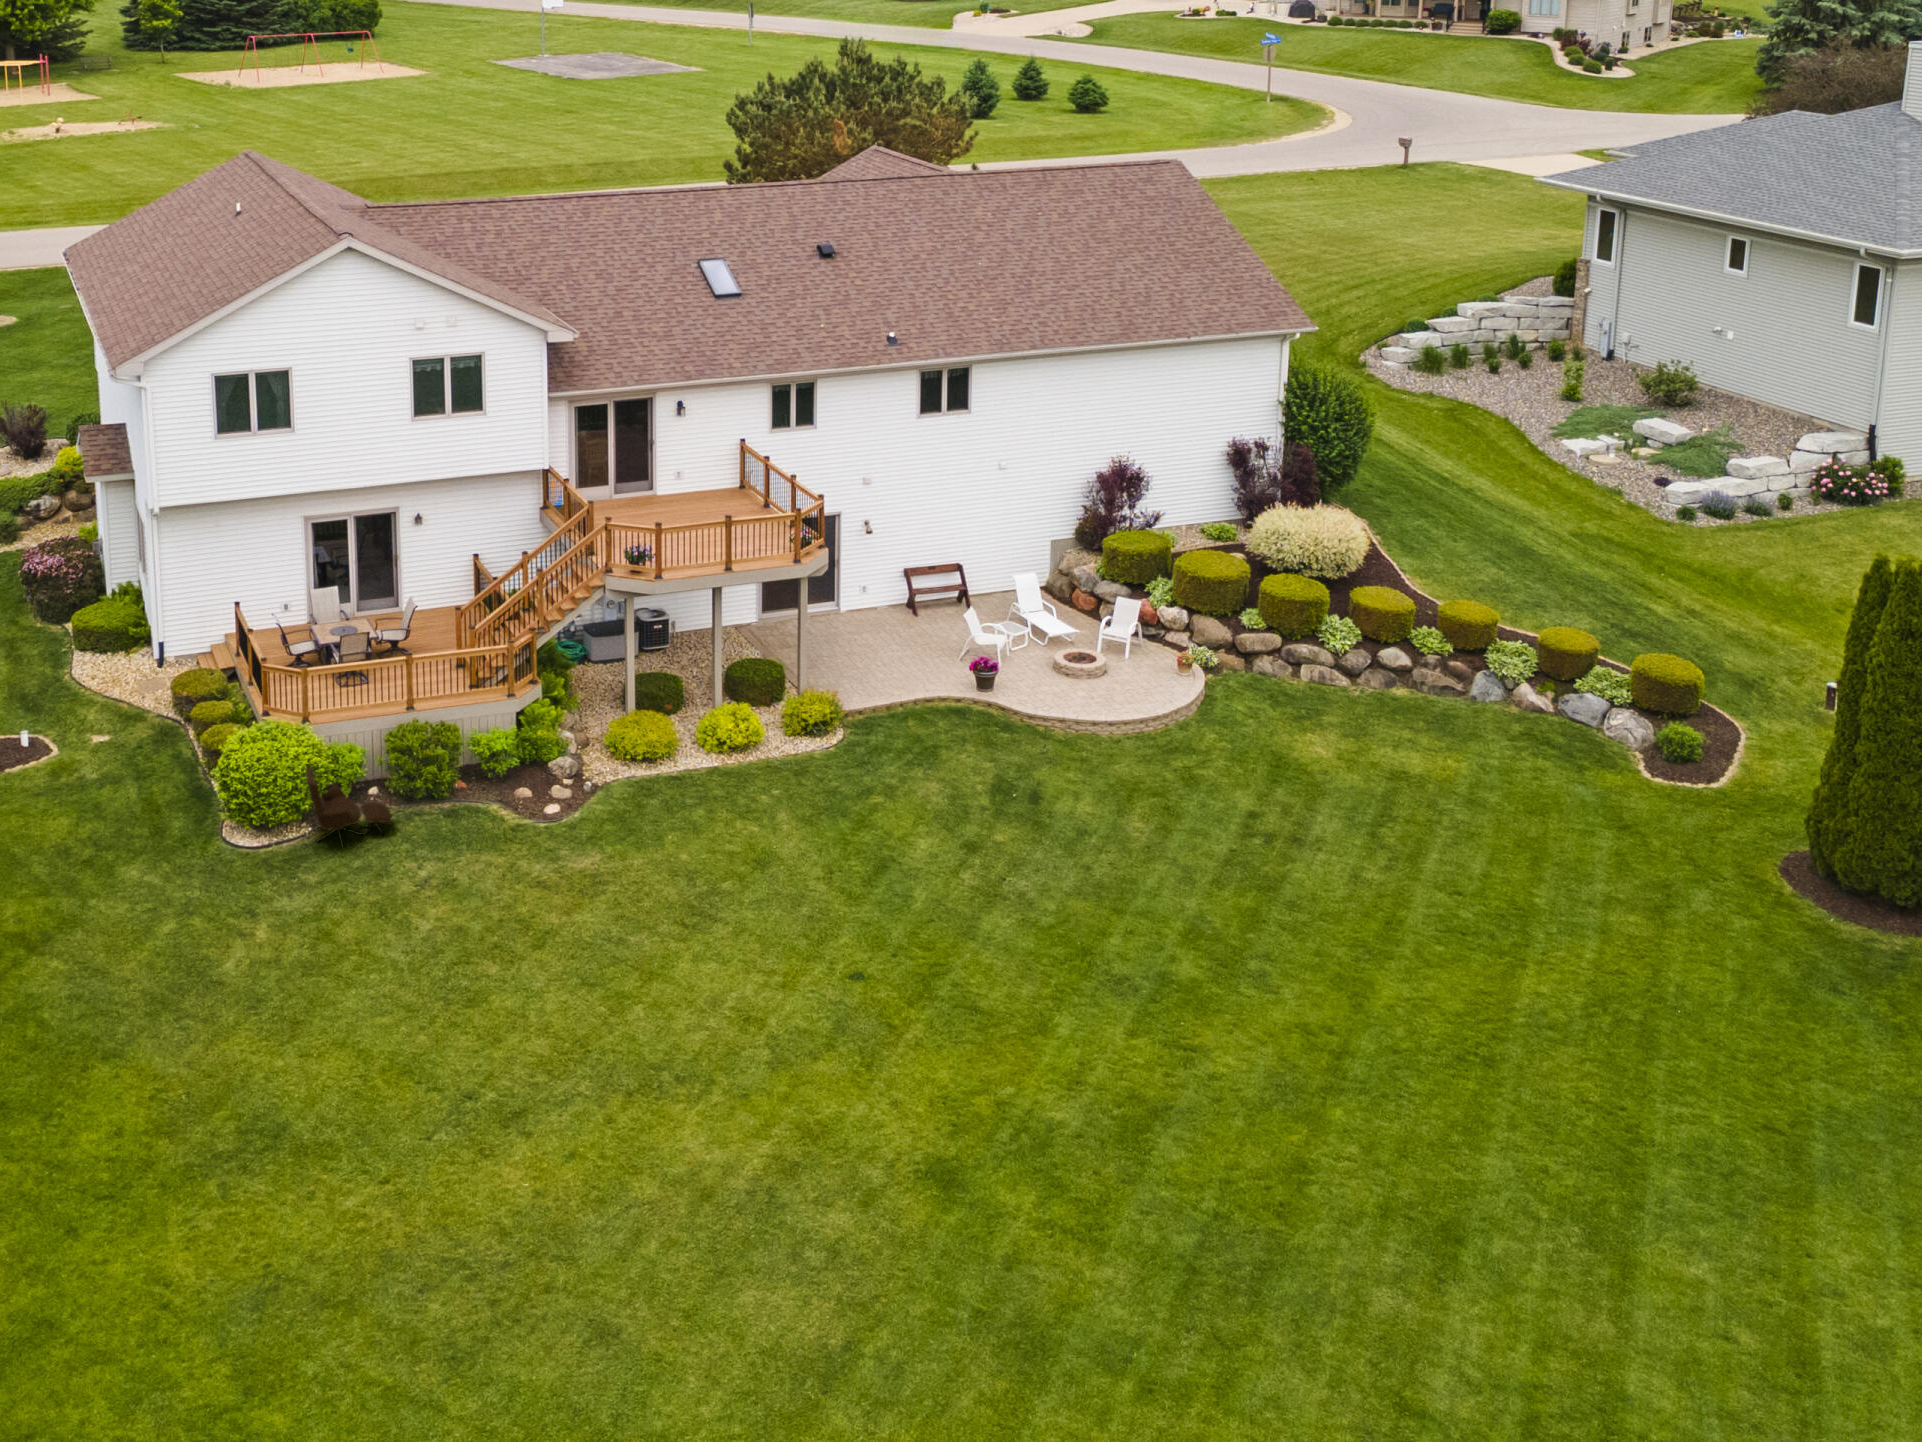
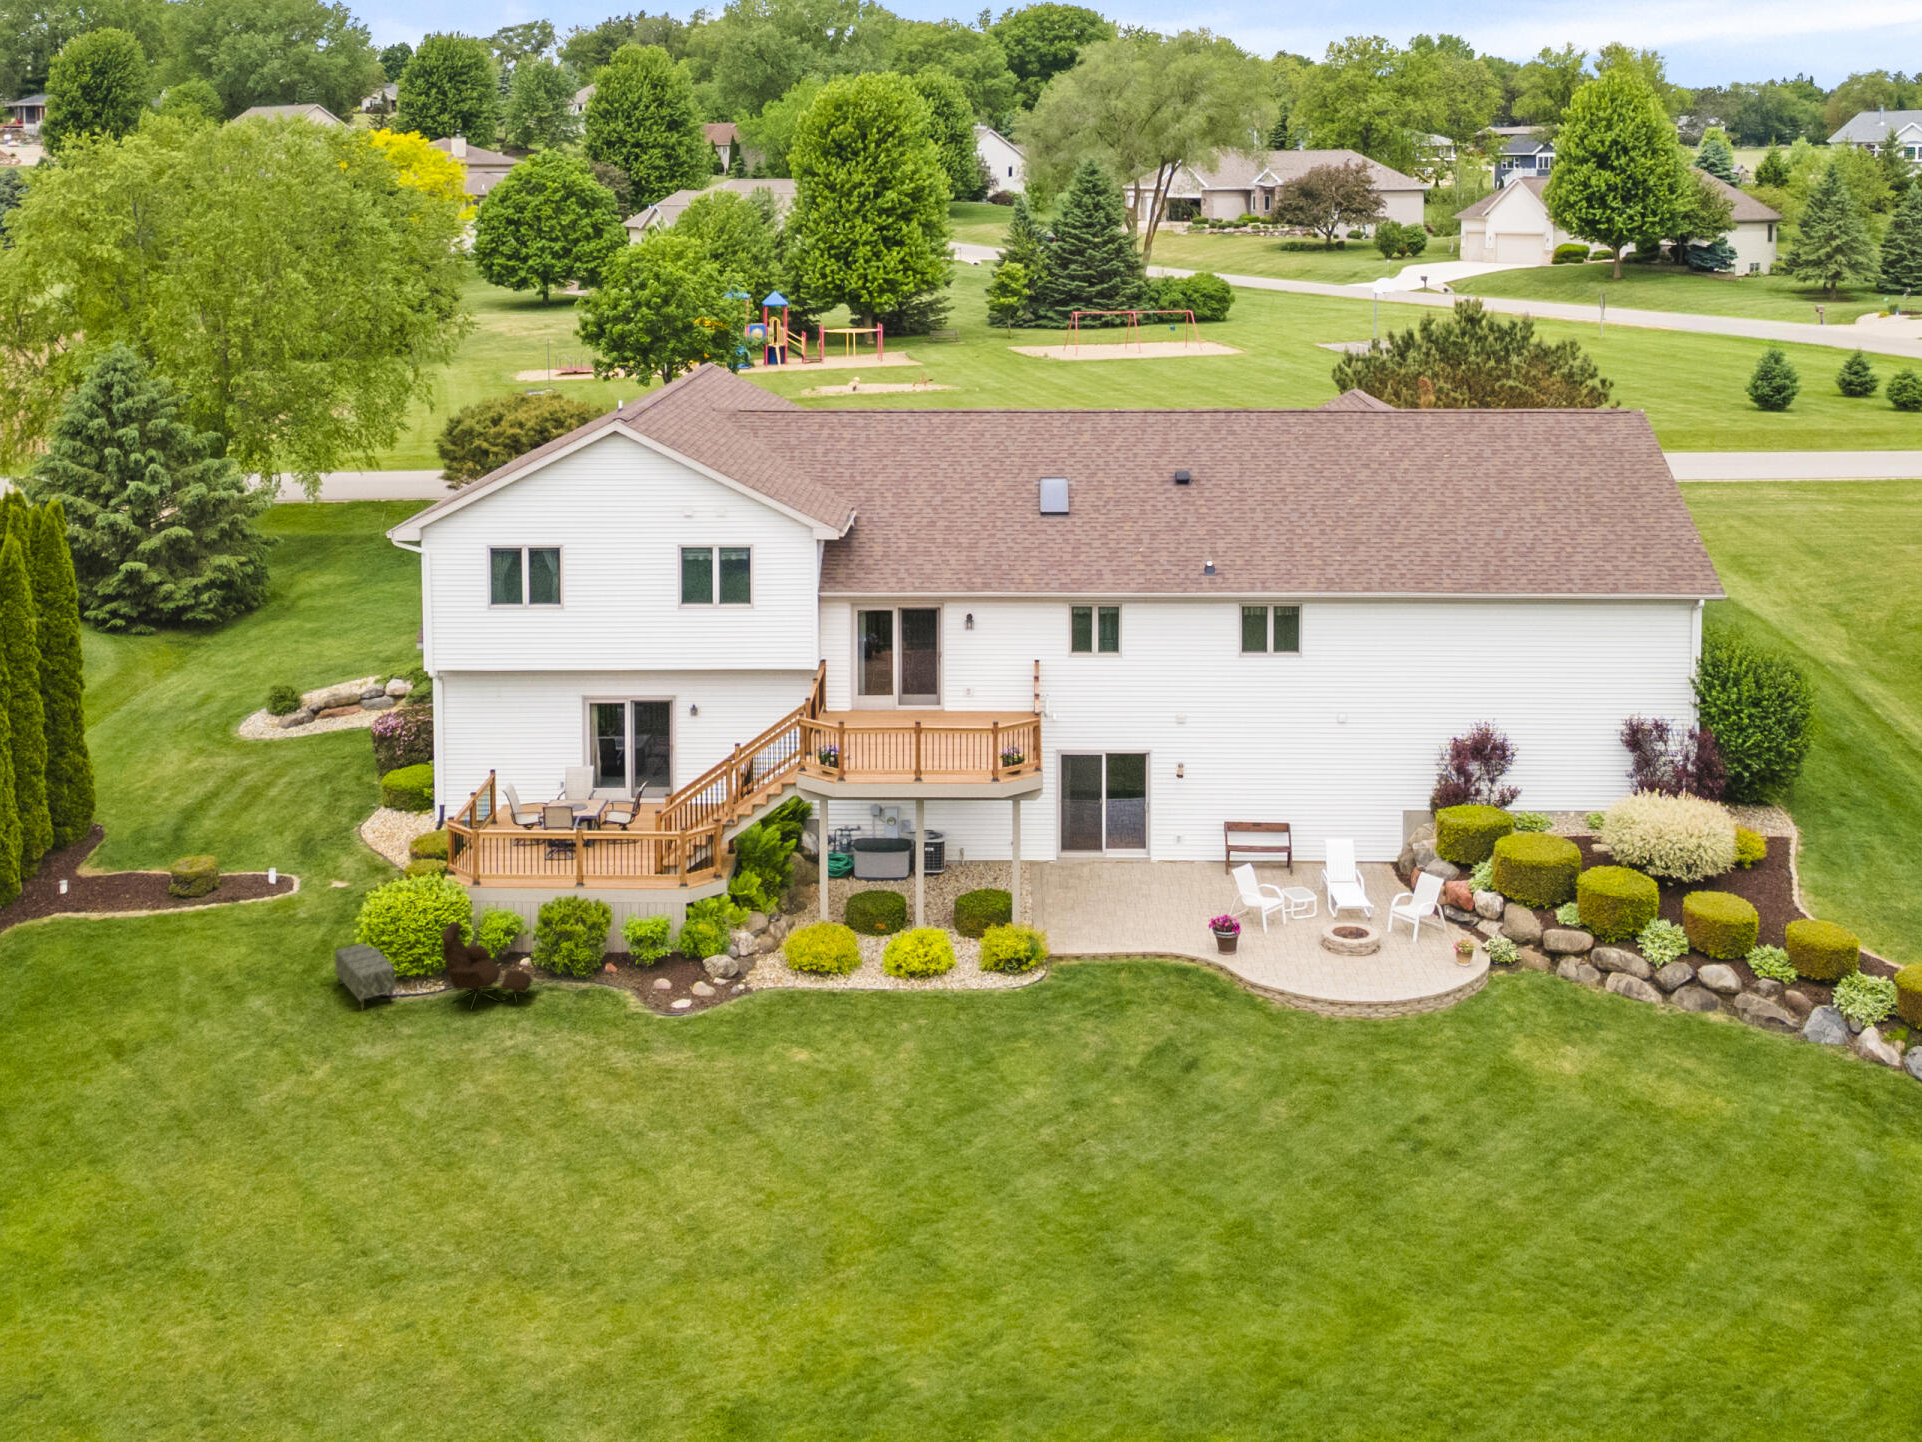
bench: none [178,796,259,866] -> present [335,944,396,1010]

